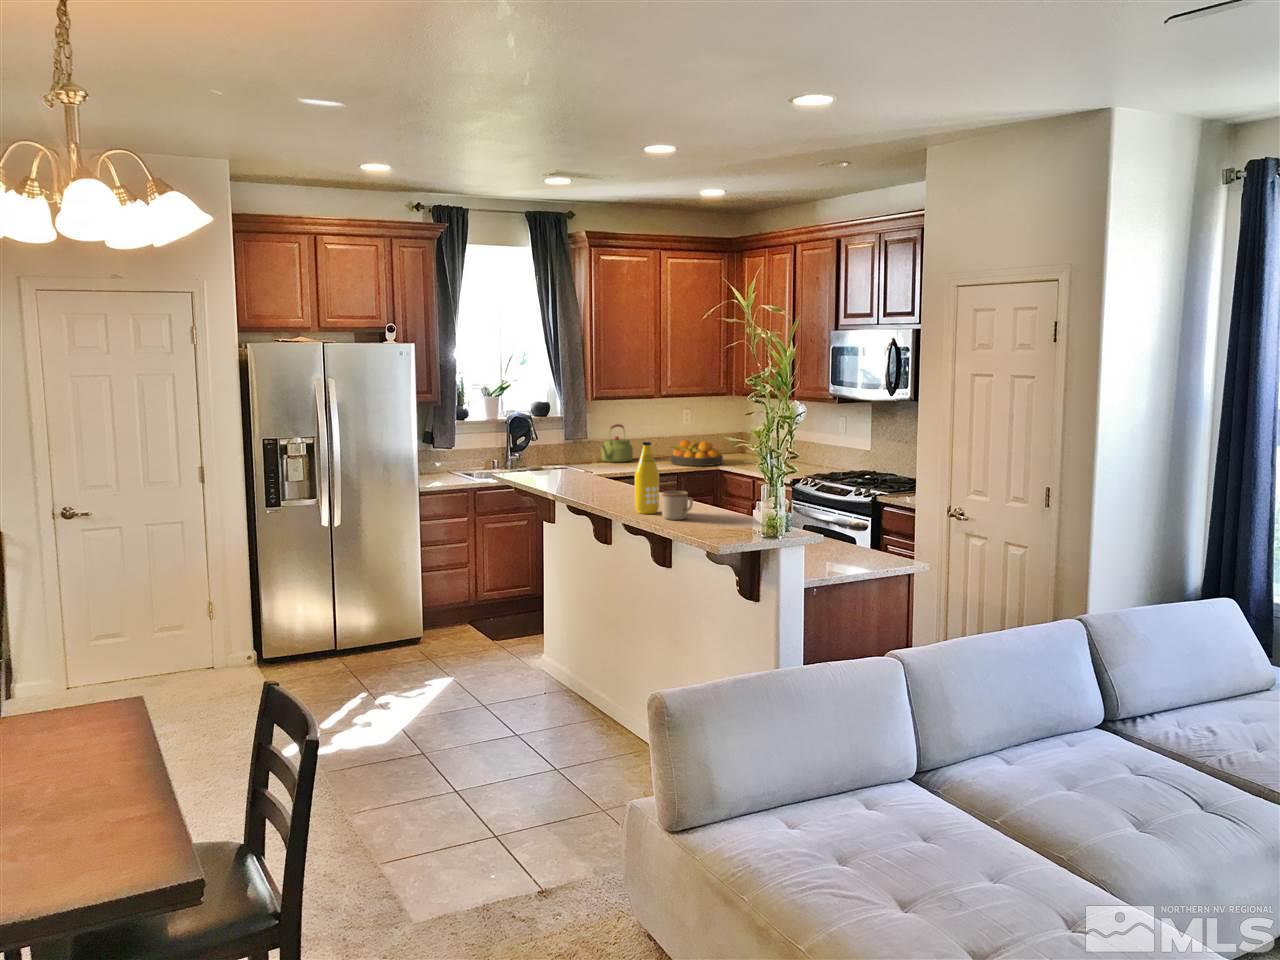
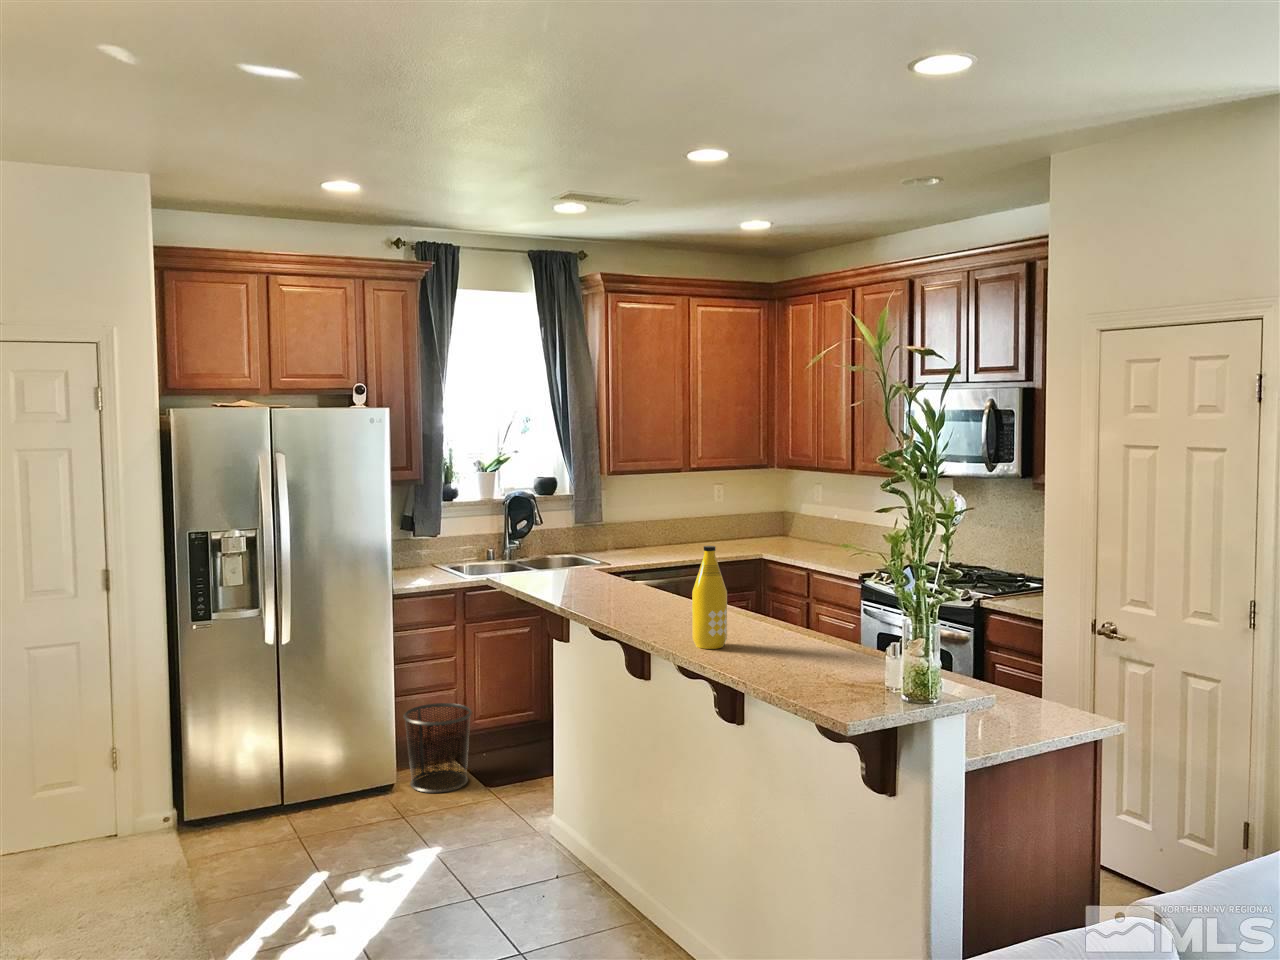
kettle: present [601,424,633,462] -> none [617,504,655,550]
fruit bowl: present [671,440,723,466] -> none [701,522,765,555]
mug: present [662,491,693,520] -> none [734,617,781,661]
waste bin: none [427,579,481,646] -> present [403,703,472,793]

